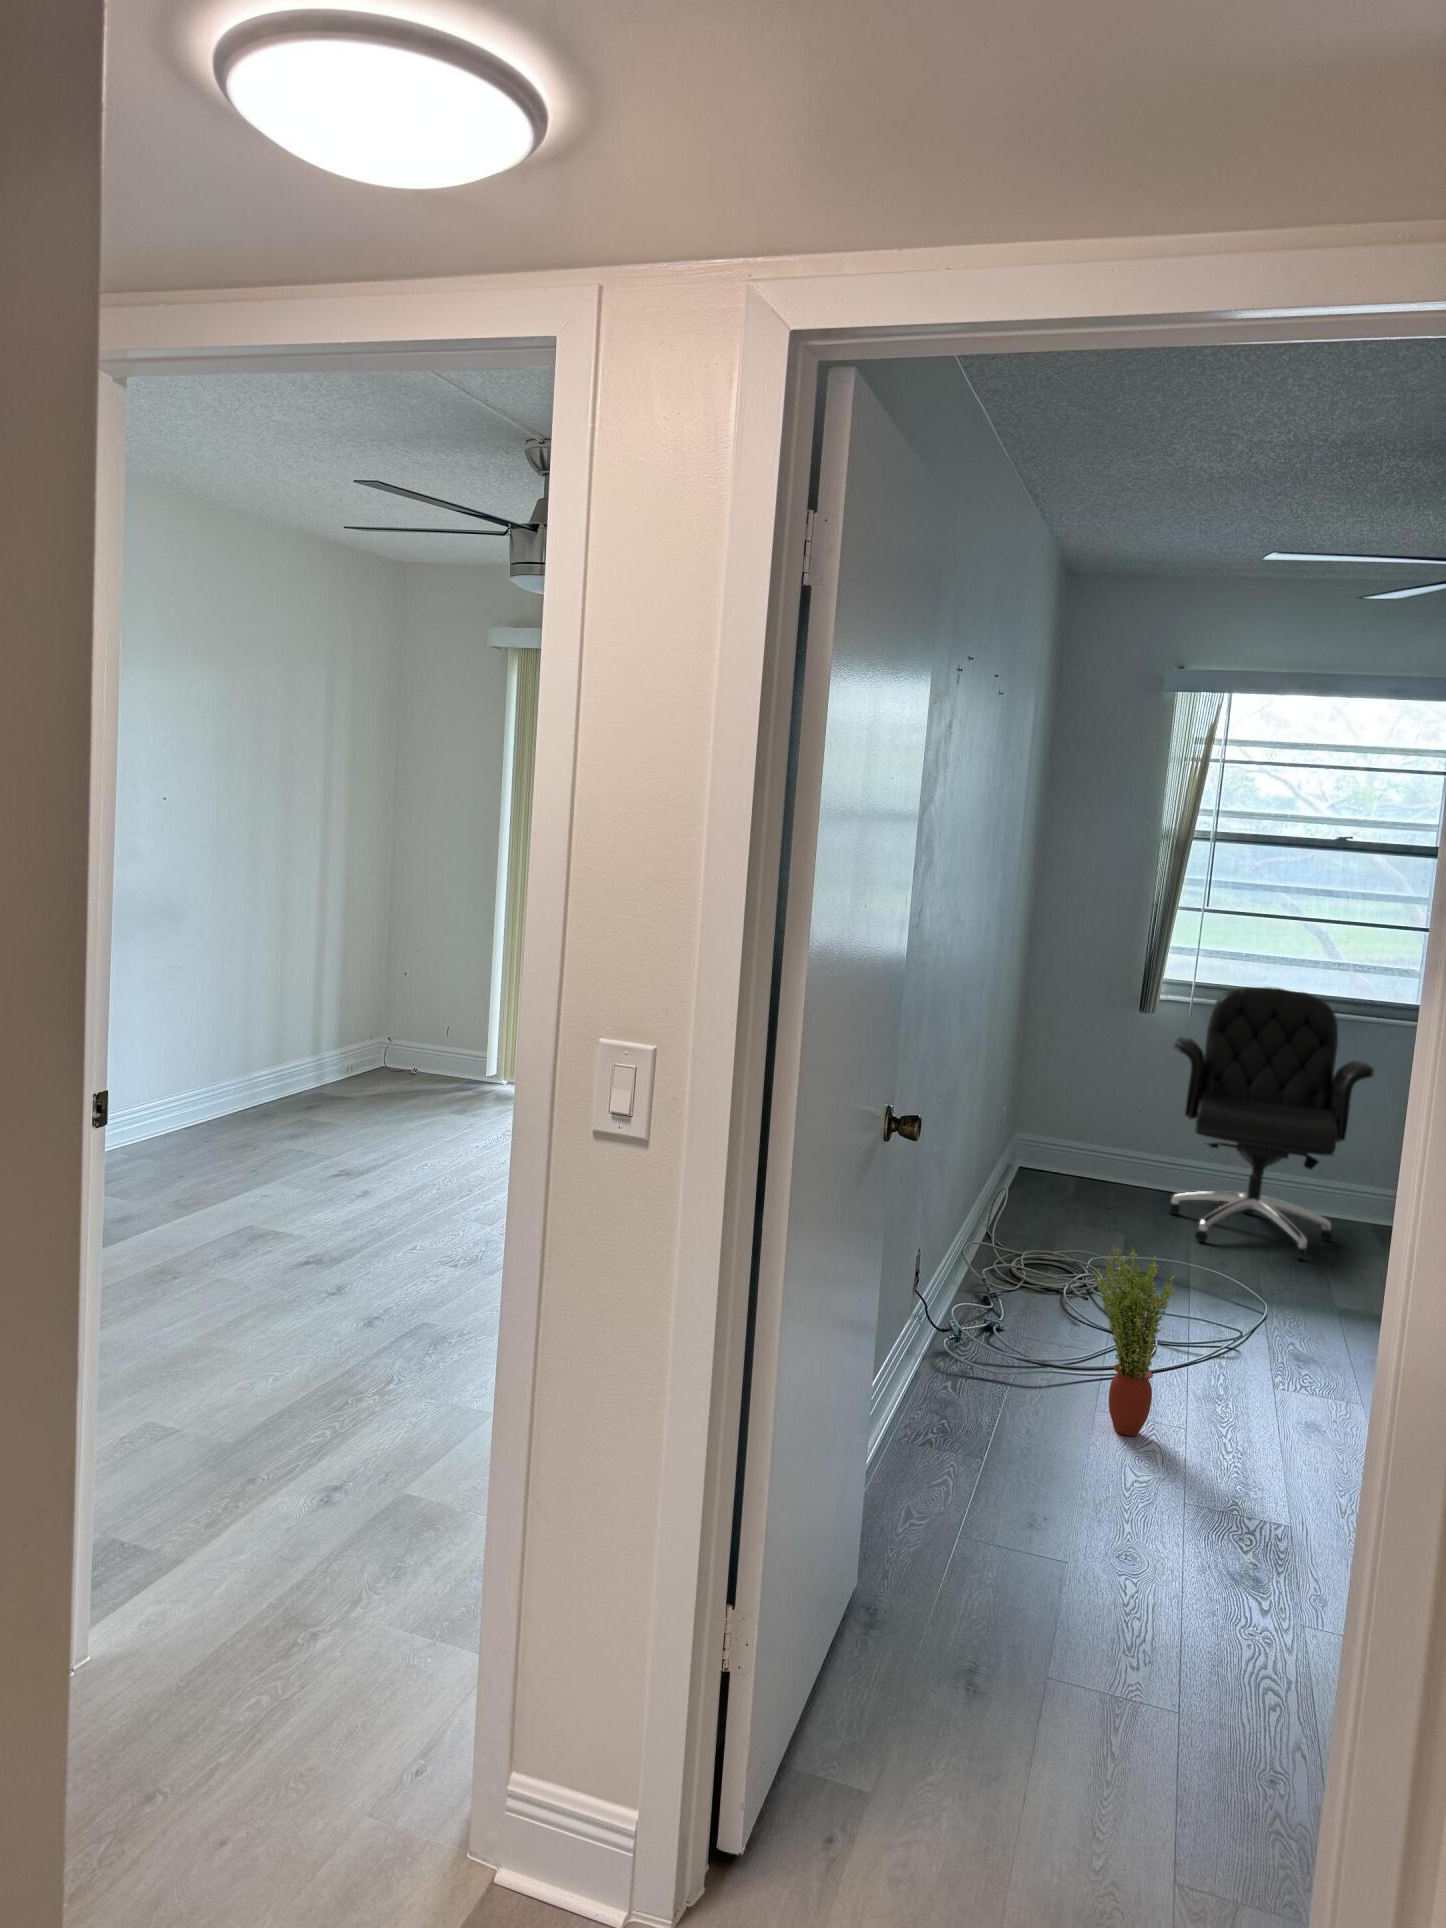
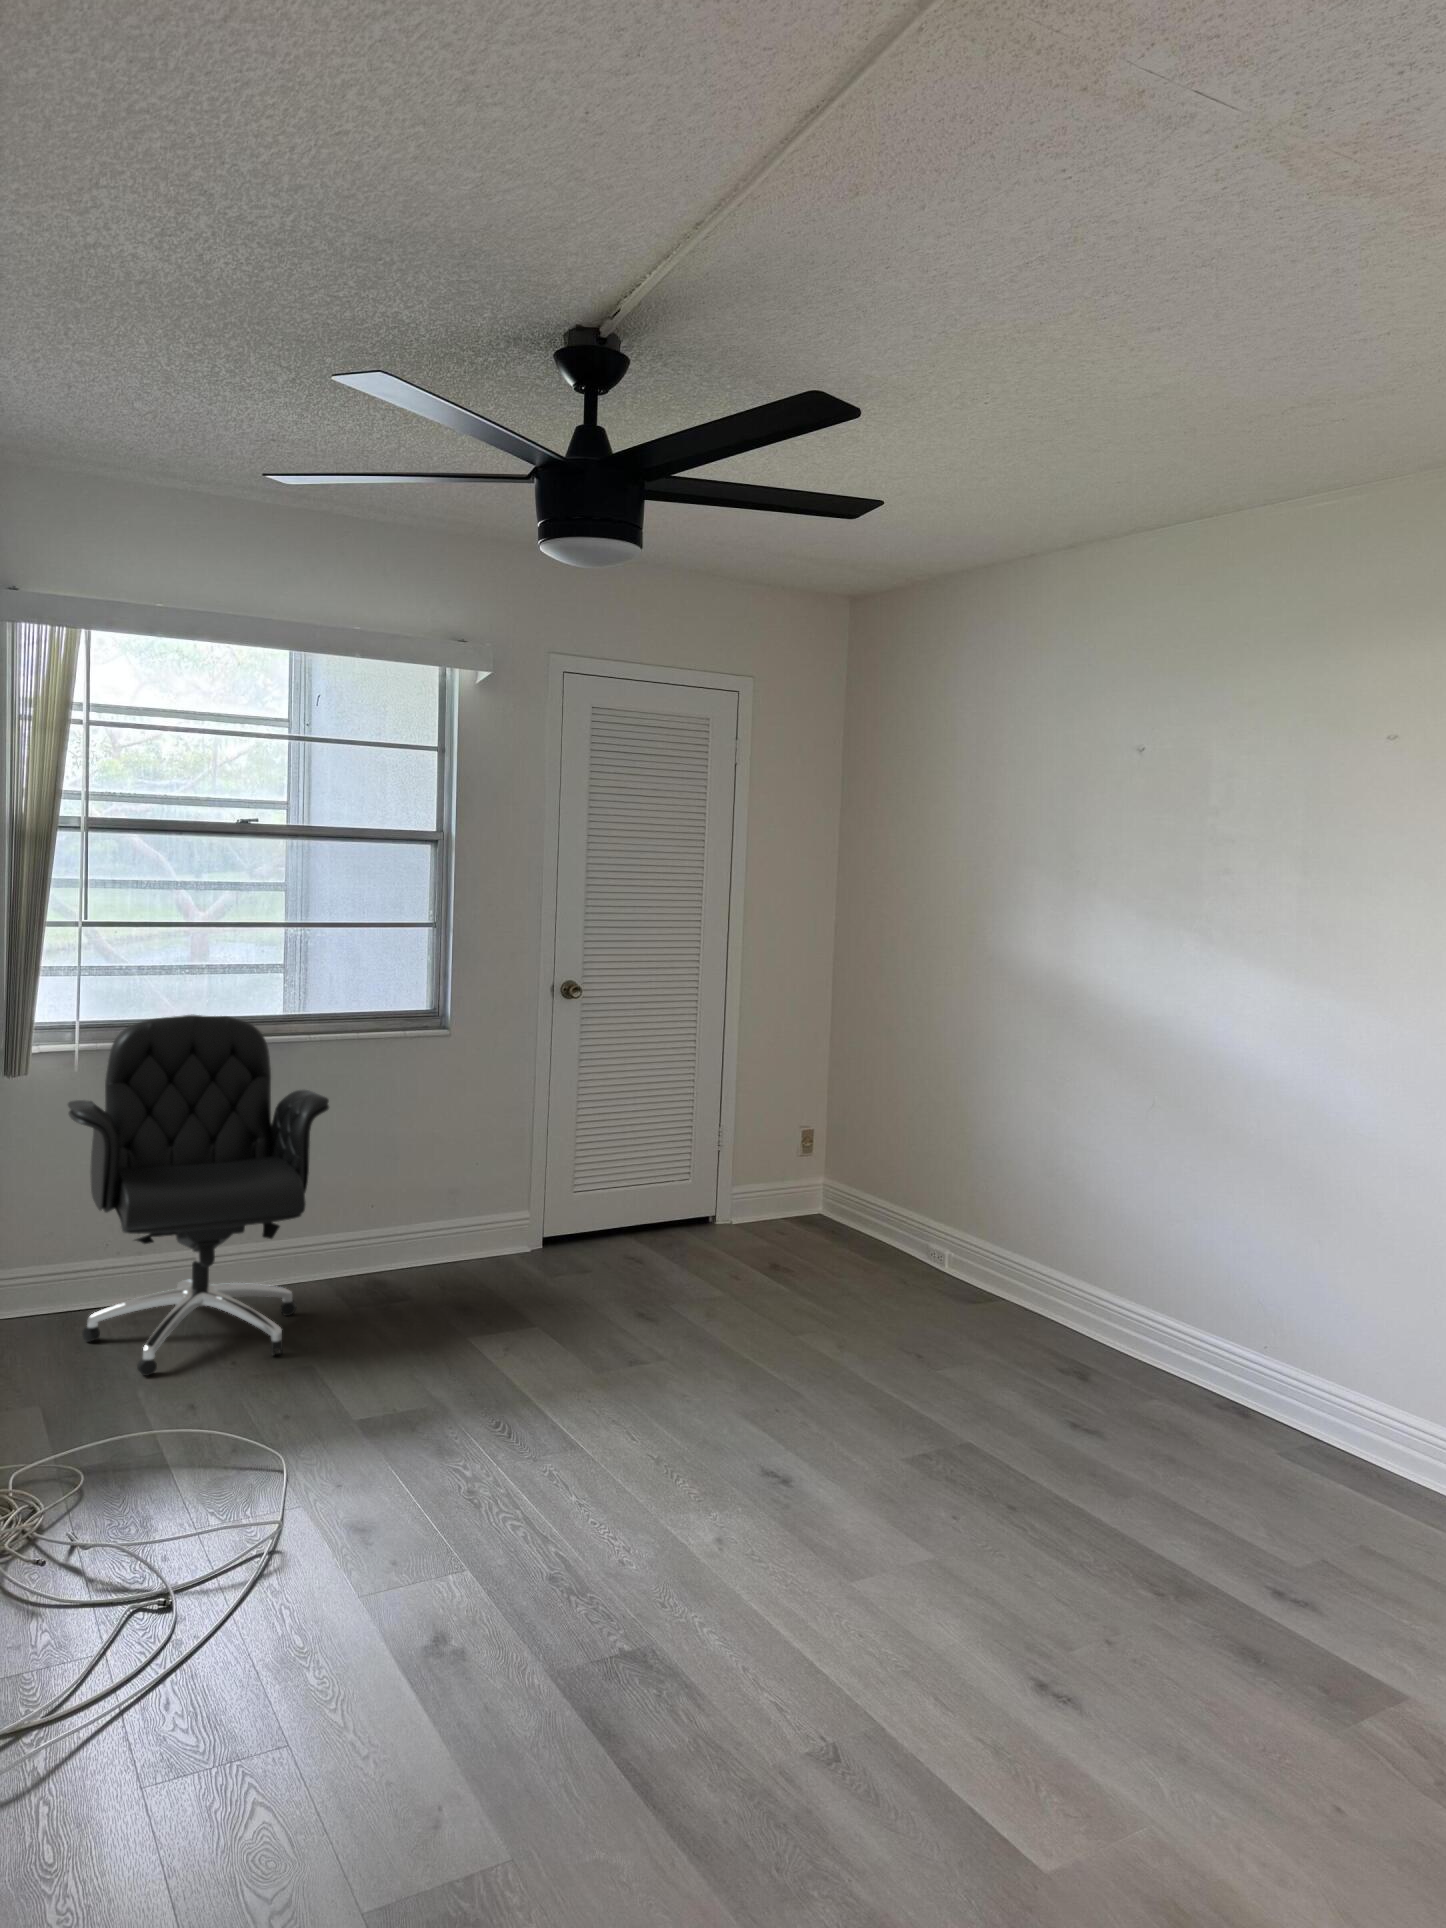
potted plant: present [1093,1245,1175,1436] -> none [128,1519,273,1826]

